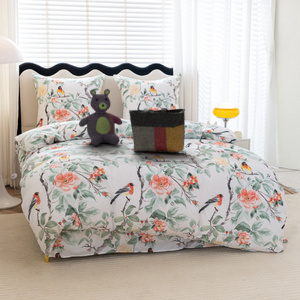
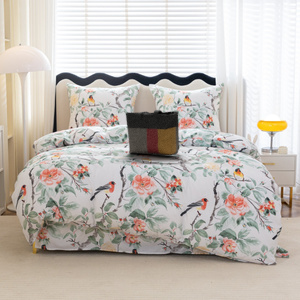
stuffed bear: present [79,89,122,146] -> none [85,93,129,148]

